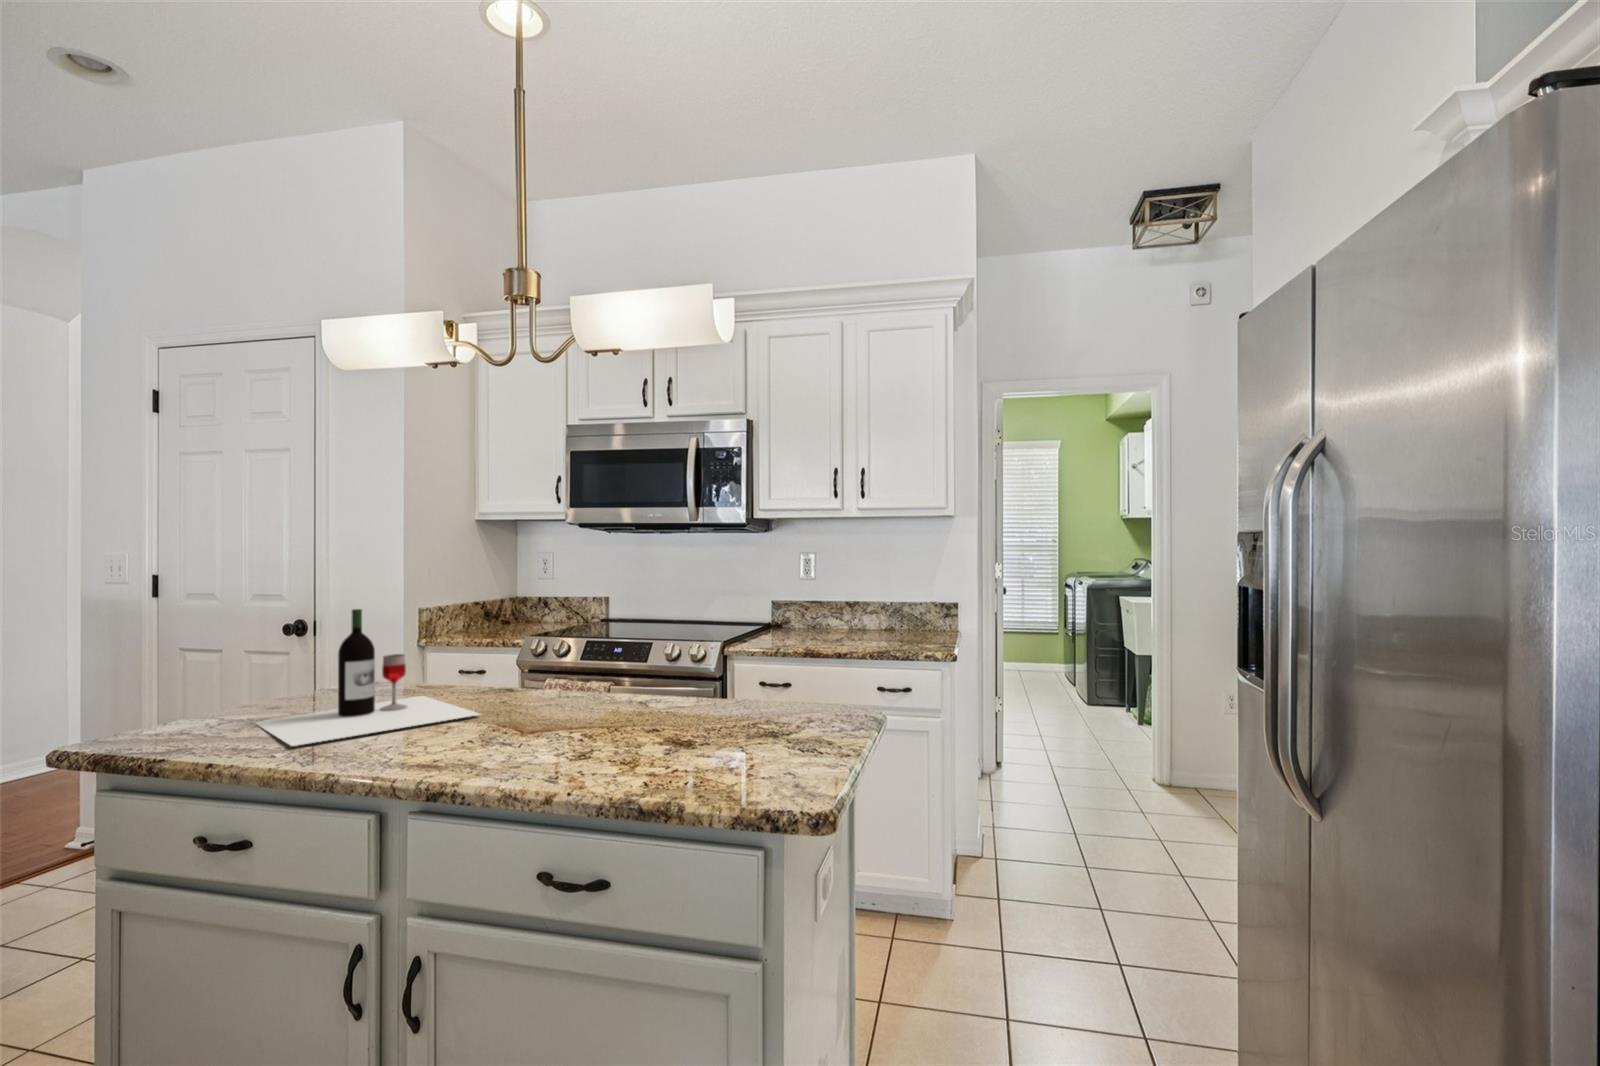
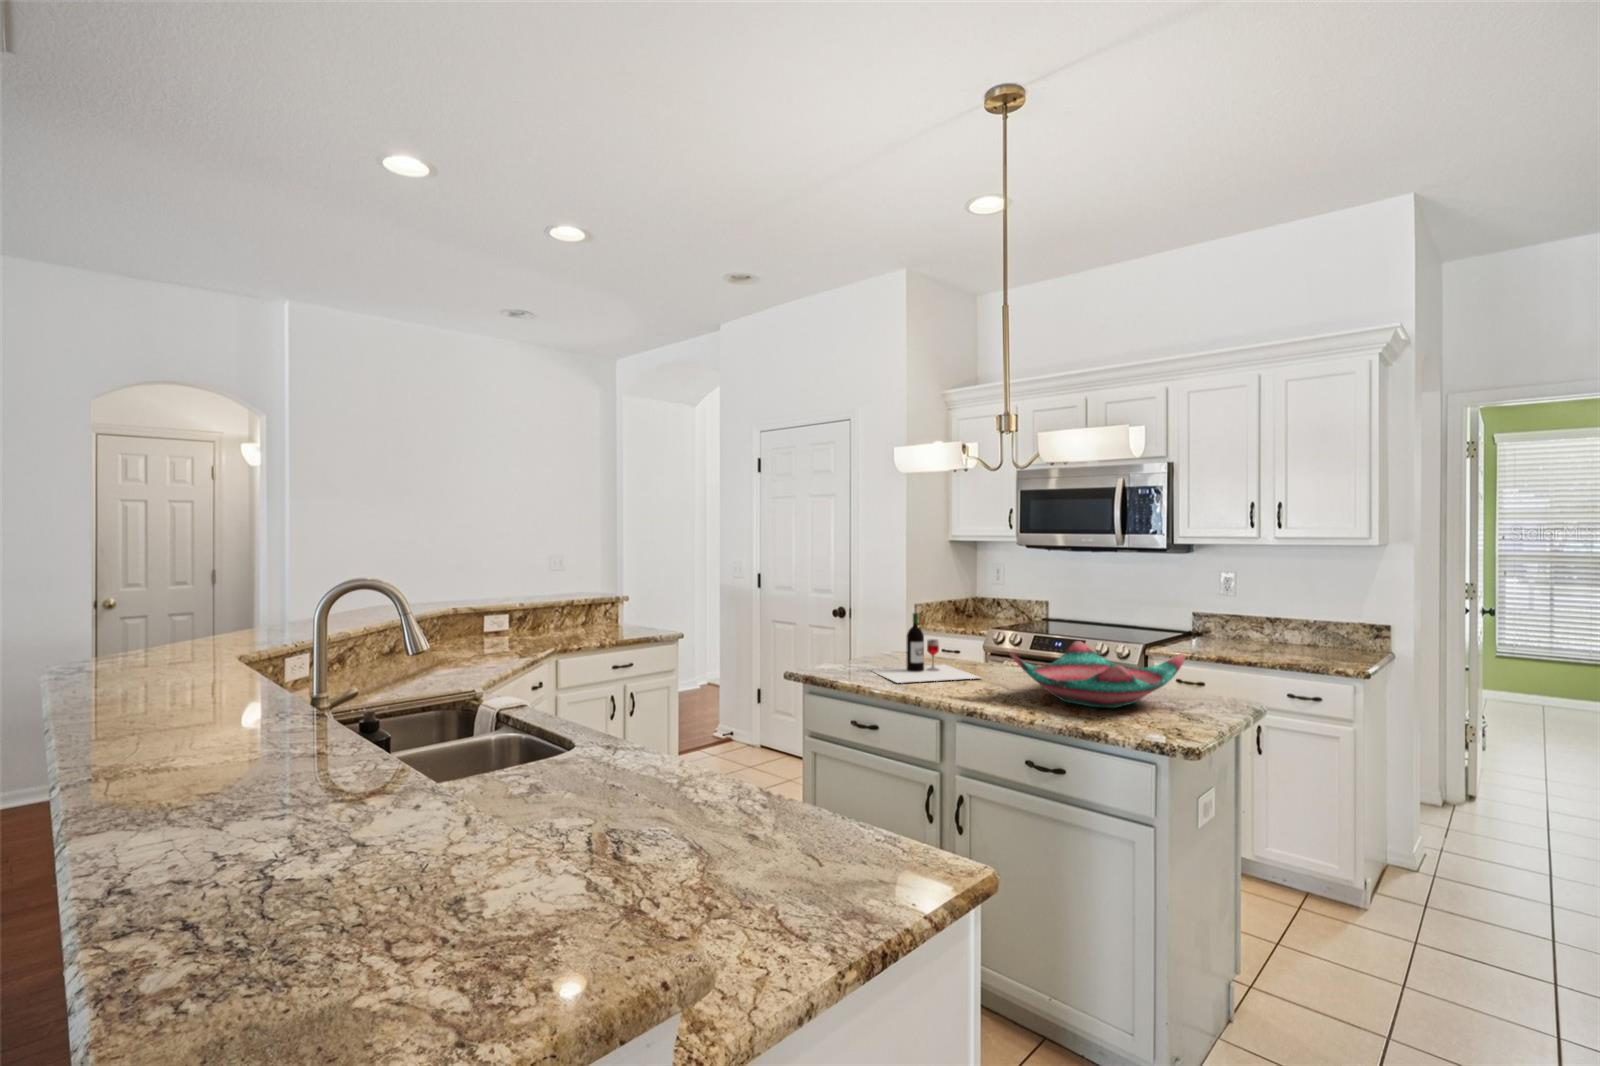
decorative bowl: none [521,638,799,750] -> present [1011,641,1184,708]

